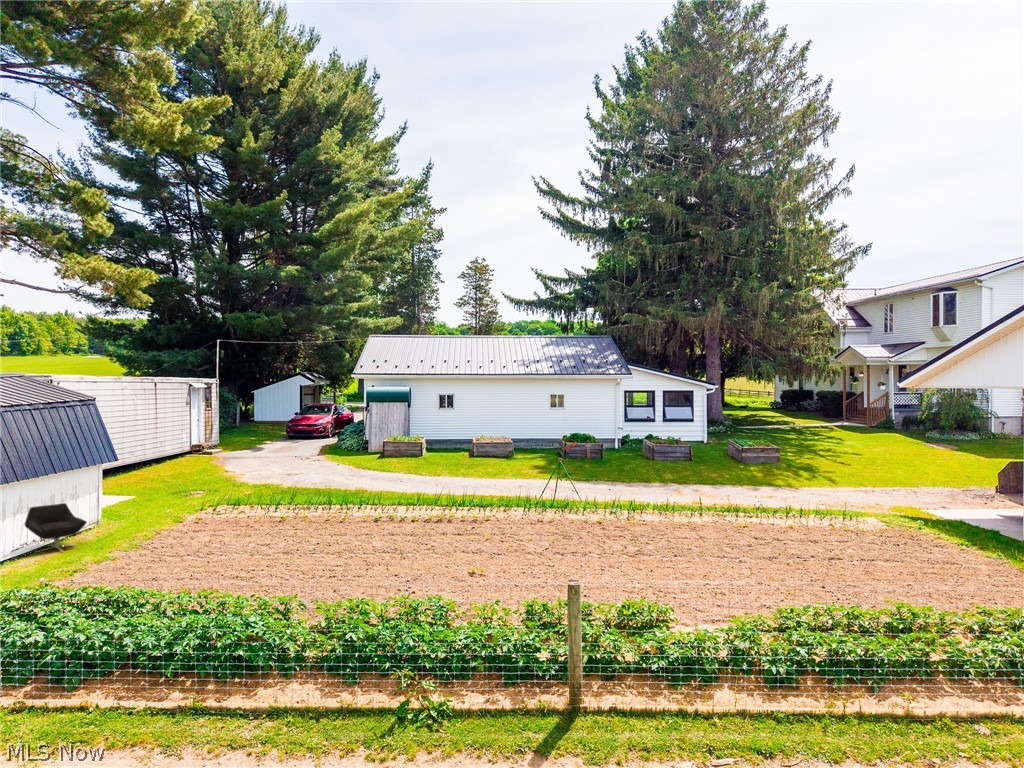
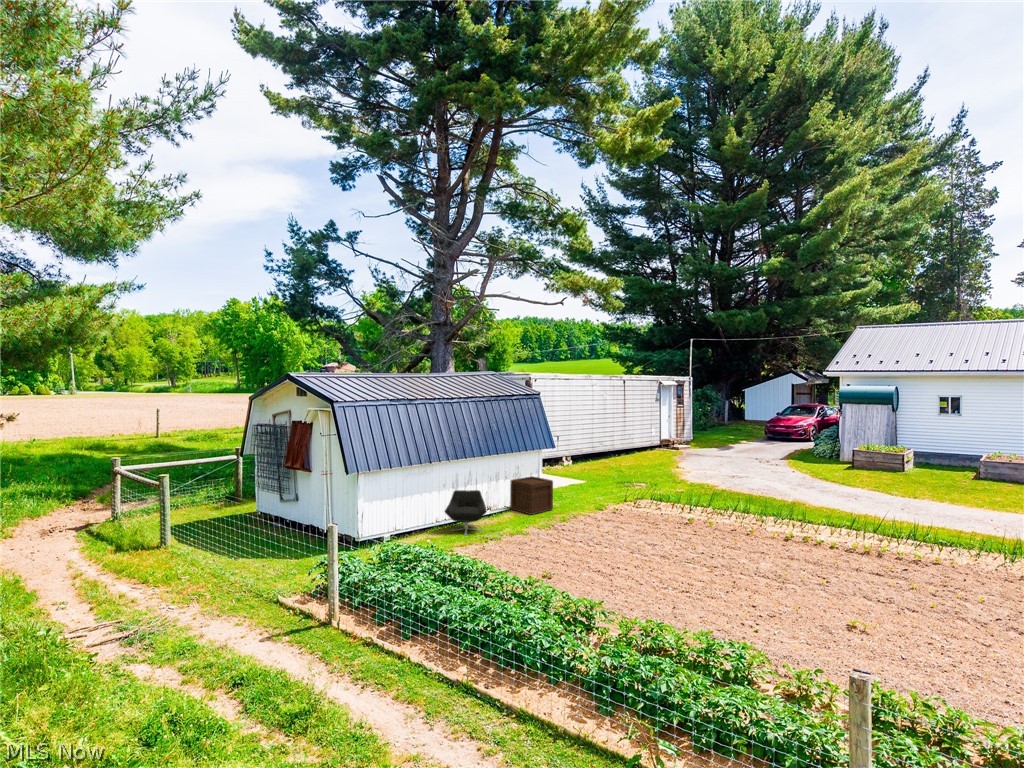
wooden crate: none [86,486,139,525] -> present [510,476,553,515]

